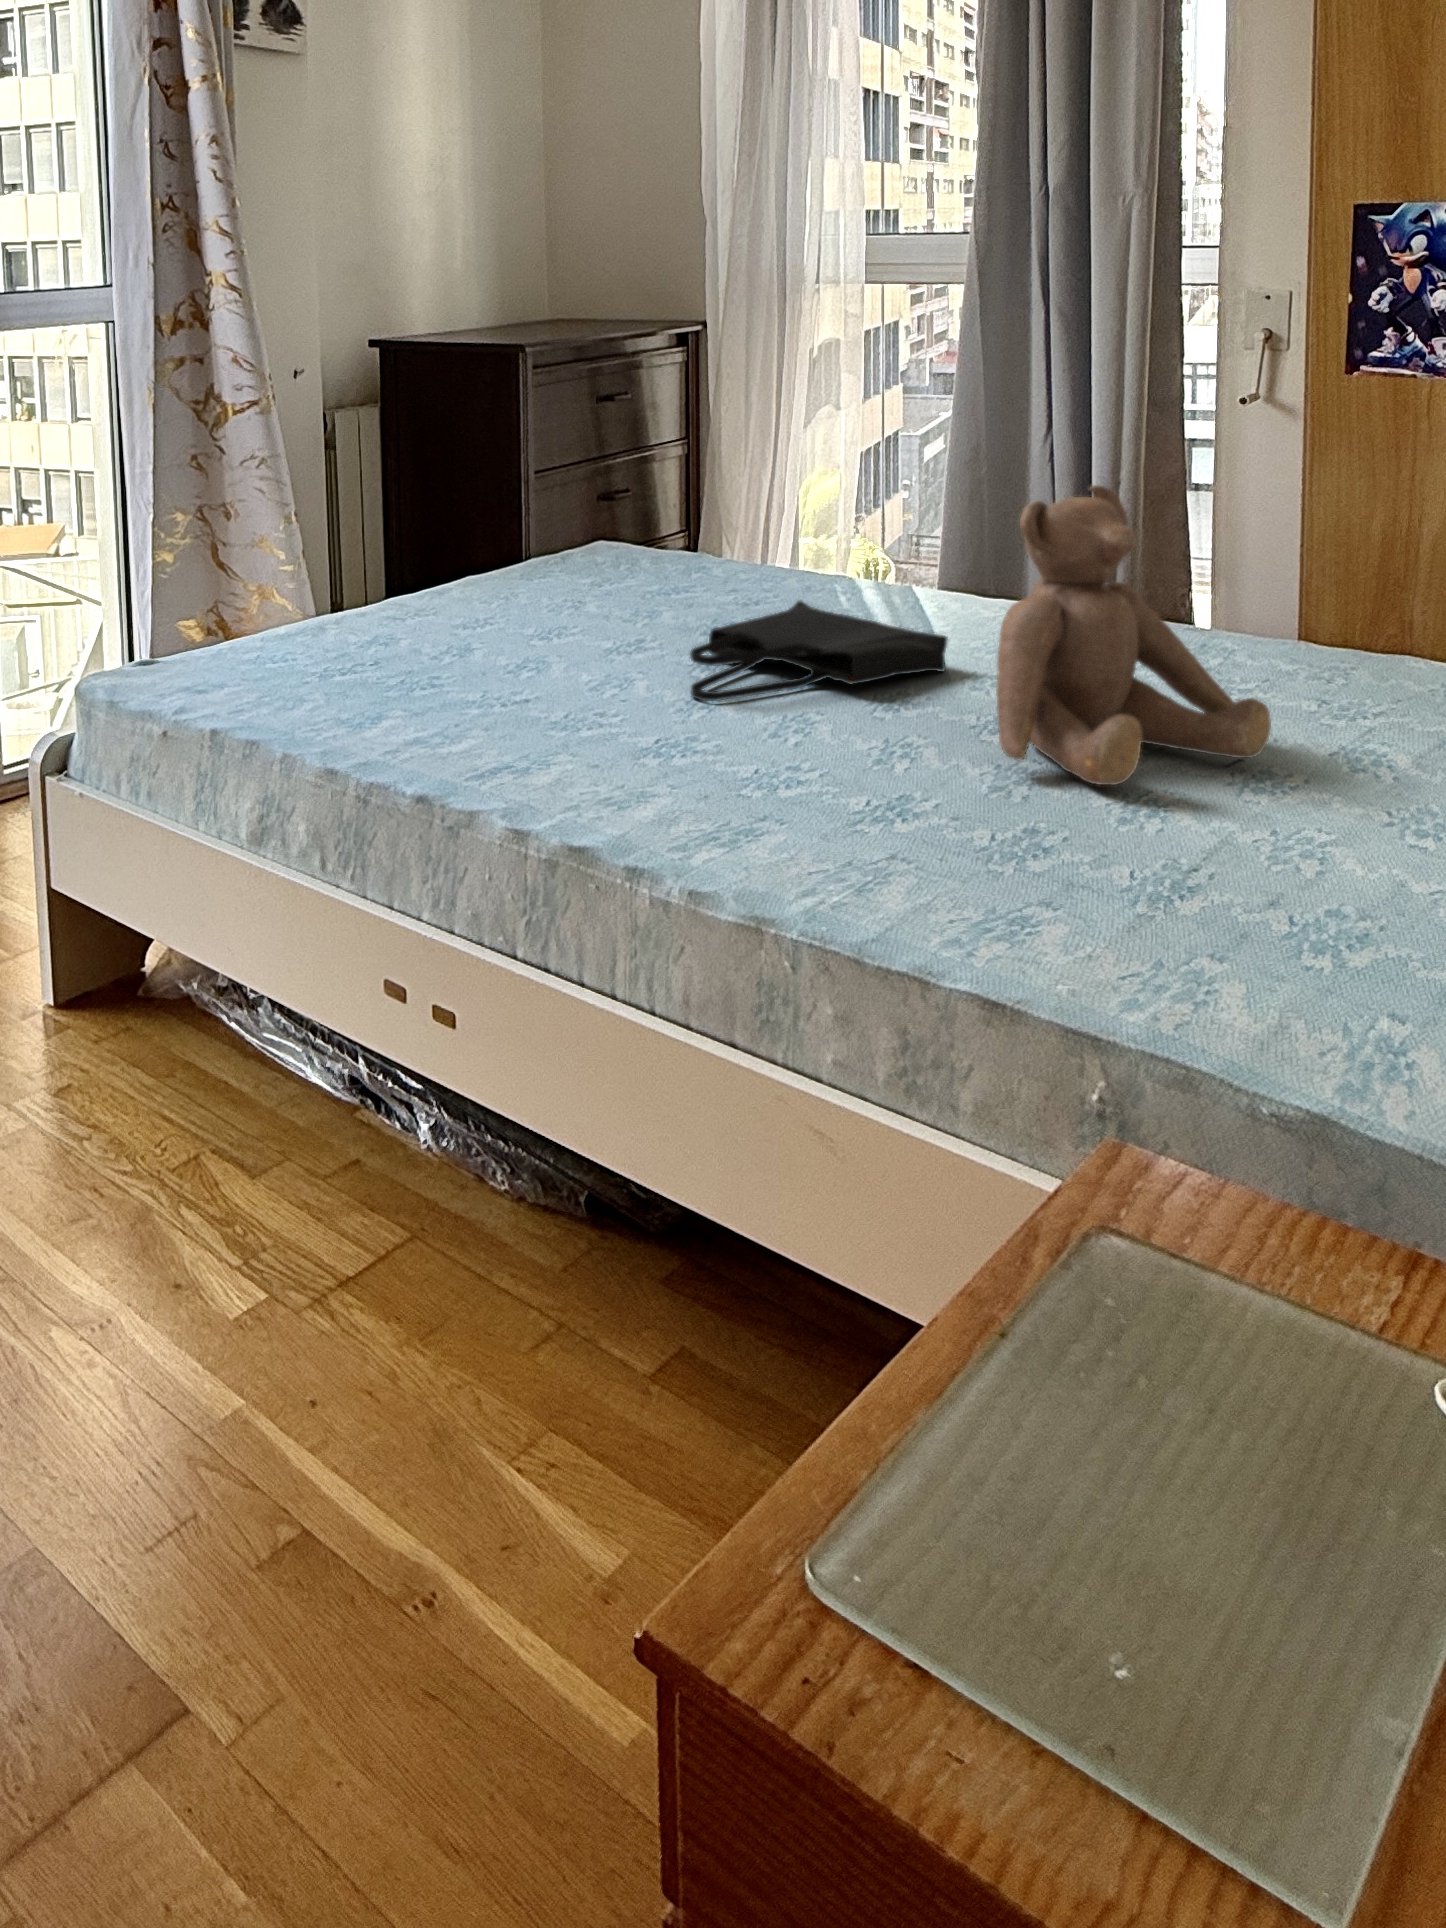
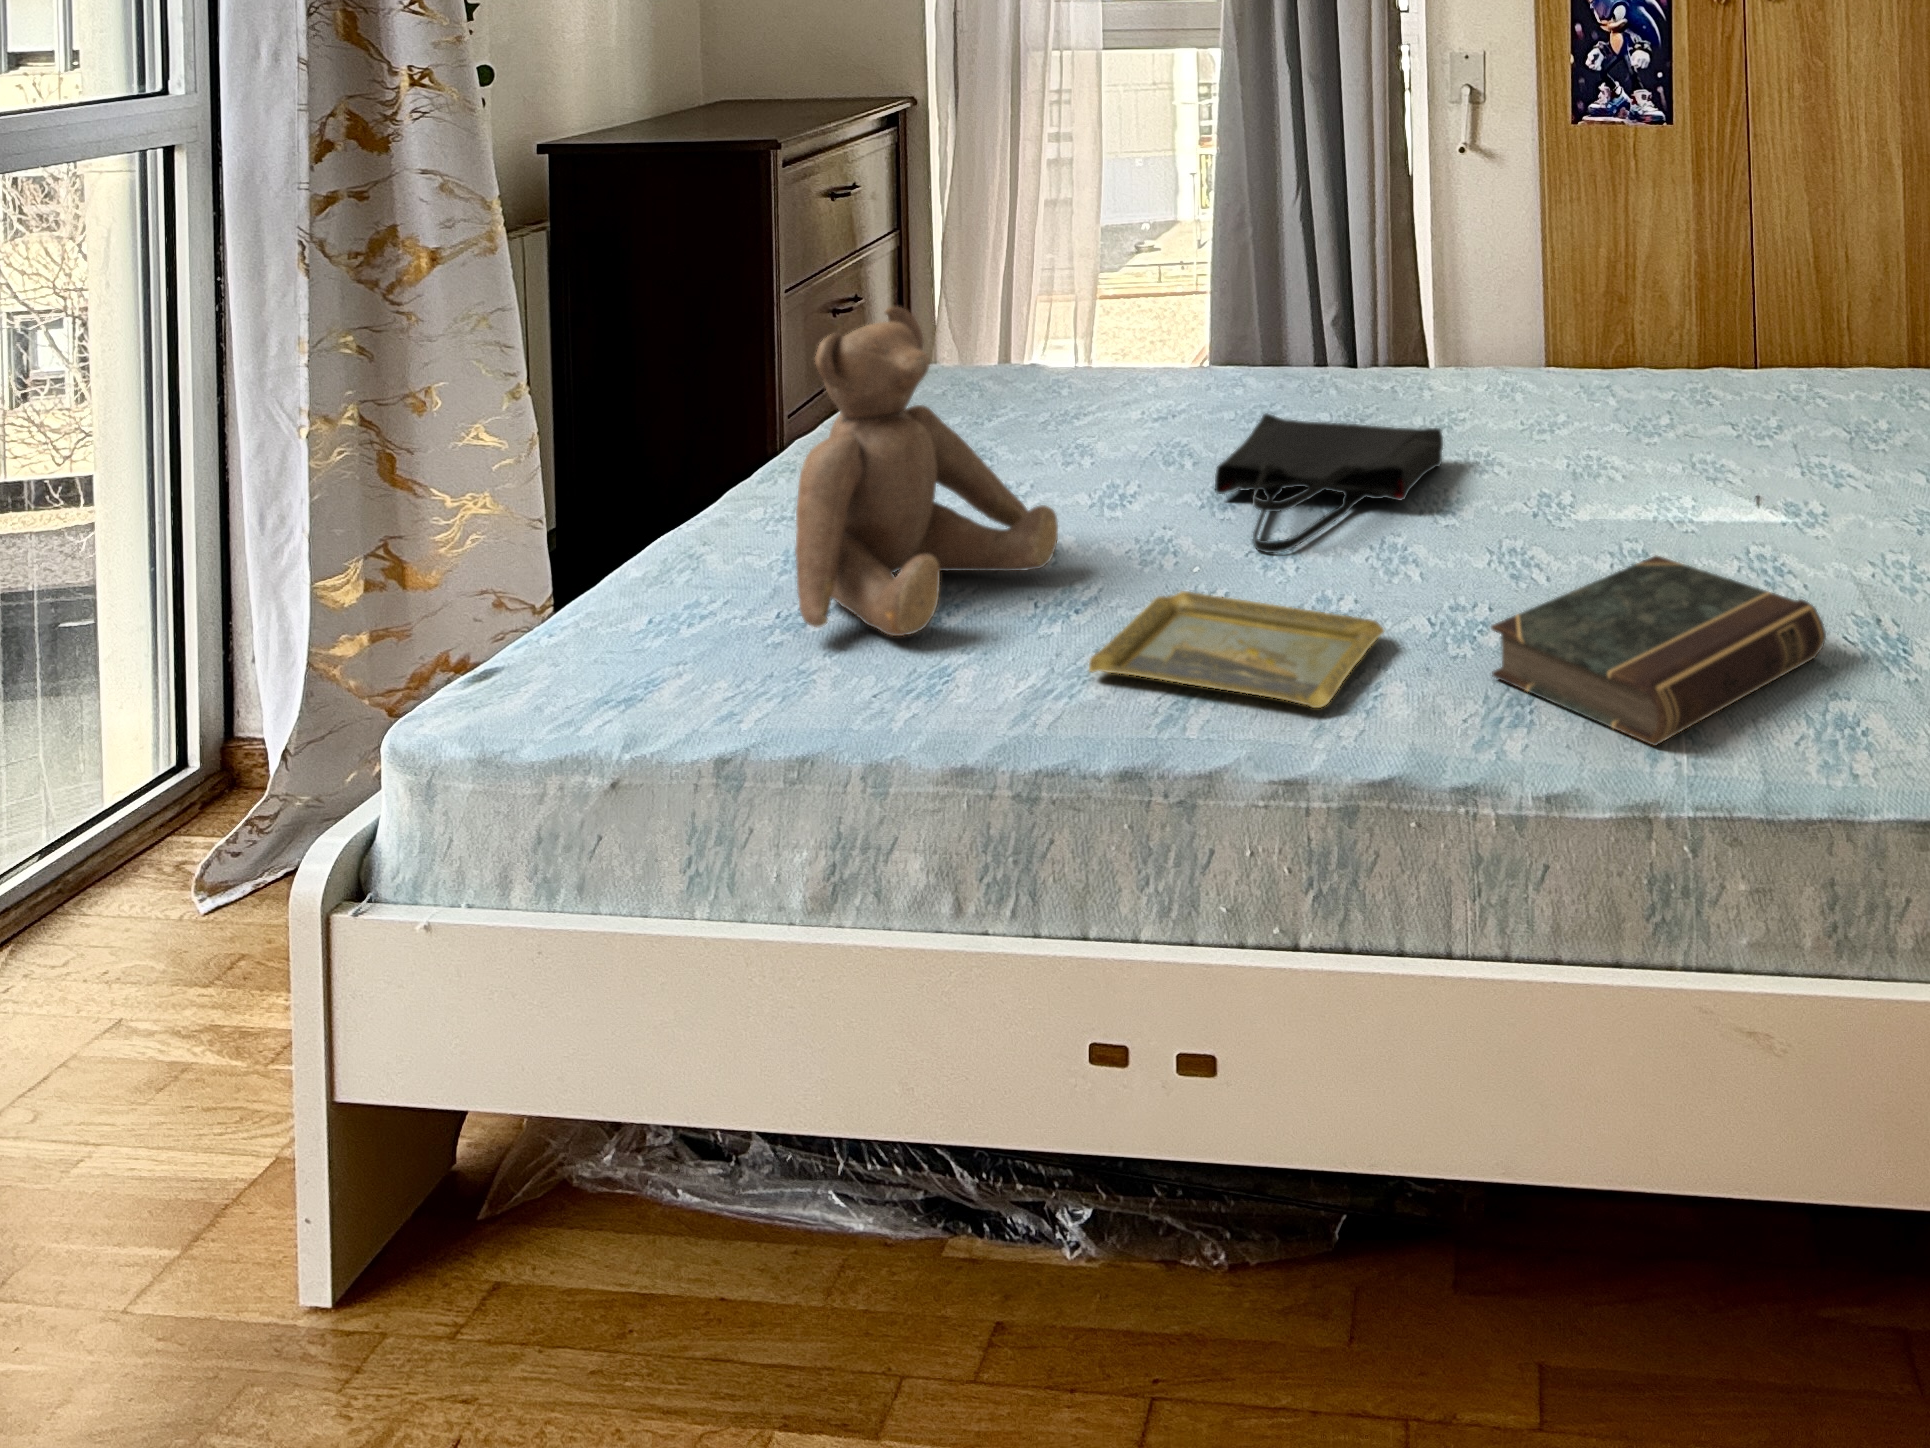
teddy bear: present [996,485,1271,785] -> present [795,307,1058,636]
tray: none [459,704,700,794] -> present [1089,591,1384,708]
book: none [749,756,1083,884] -> present [1491,556,1826,746]

